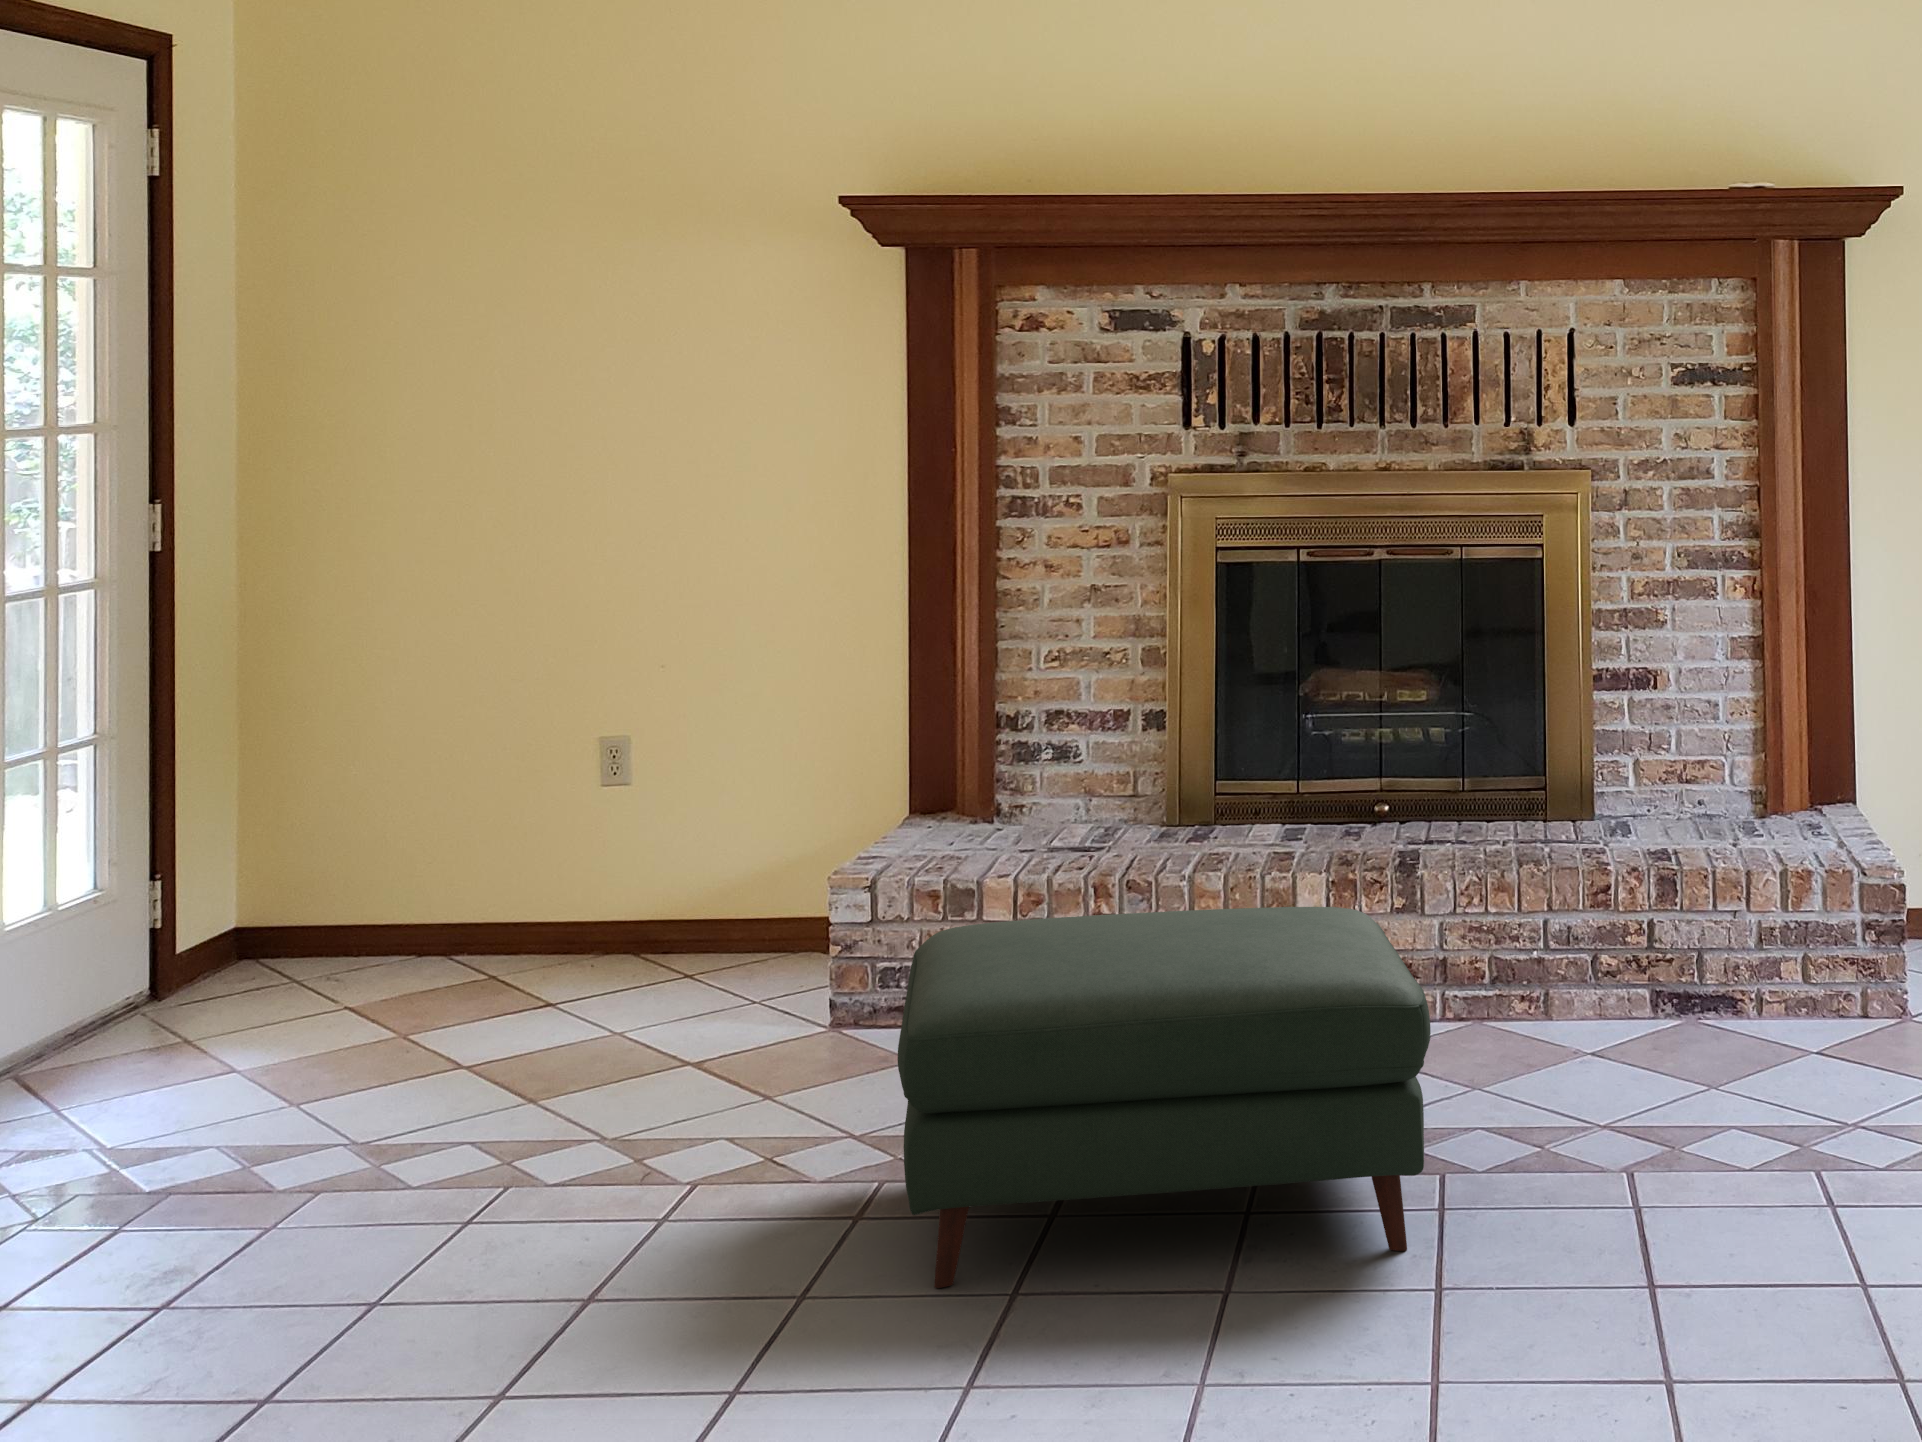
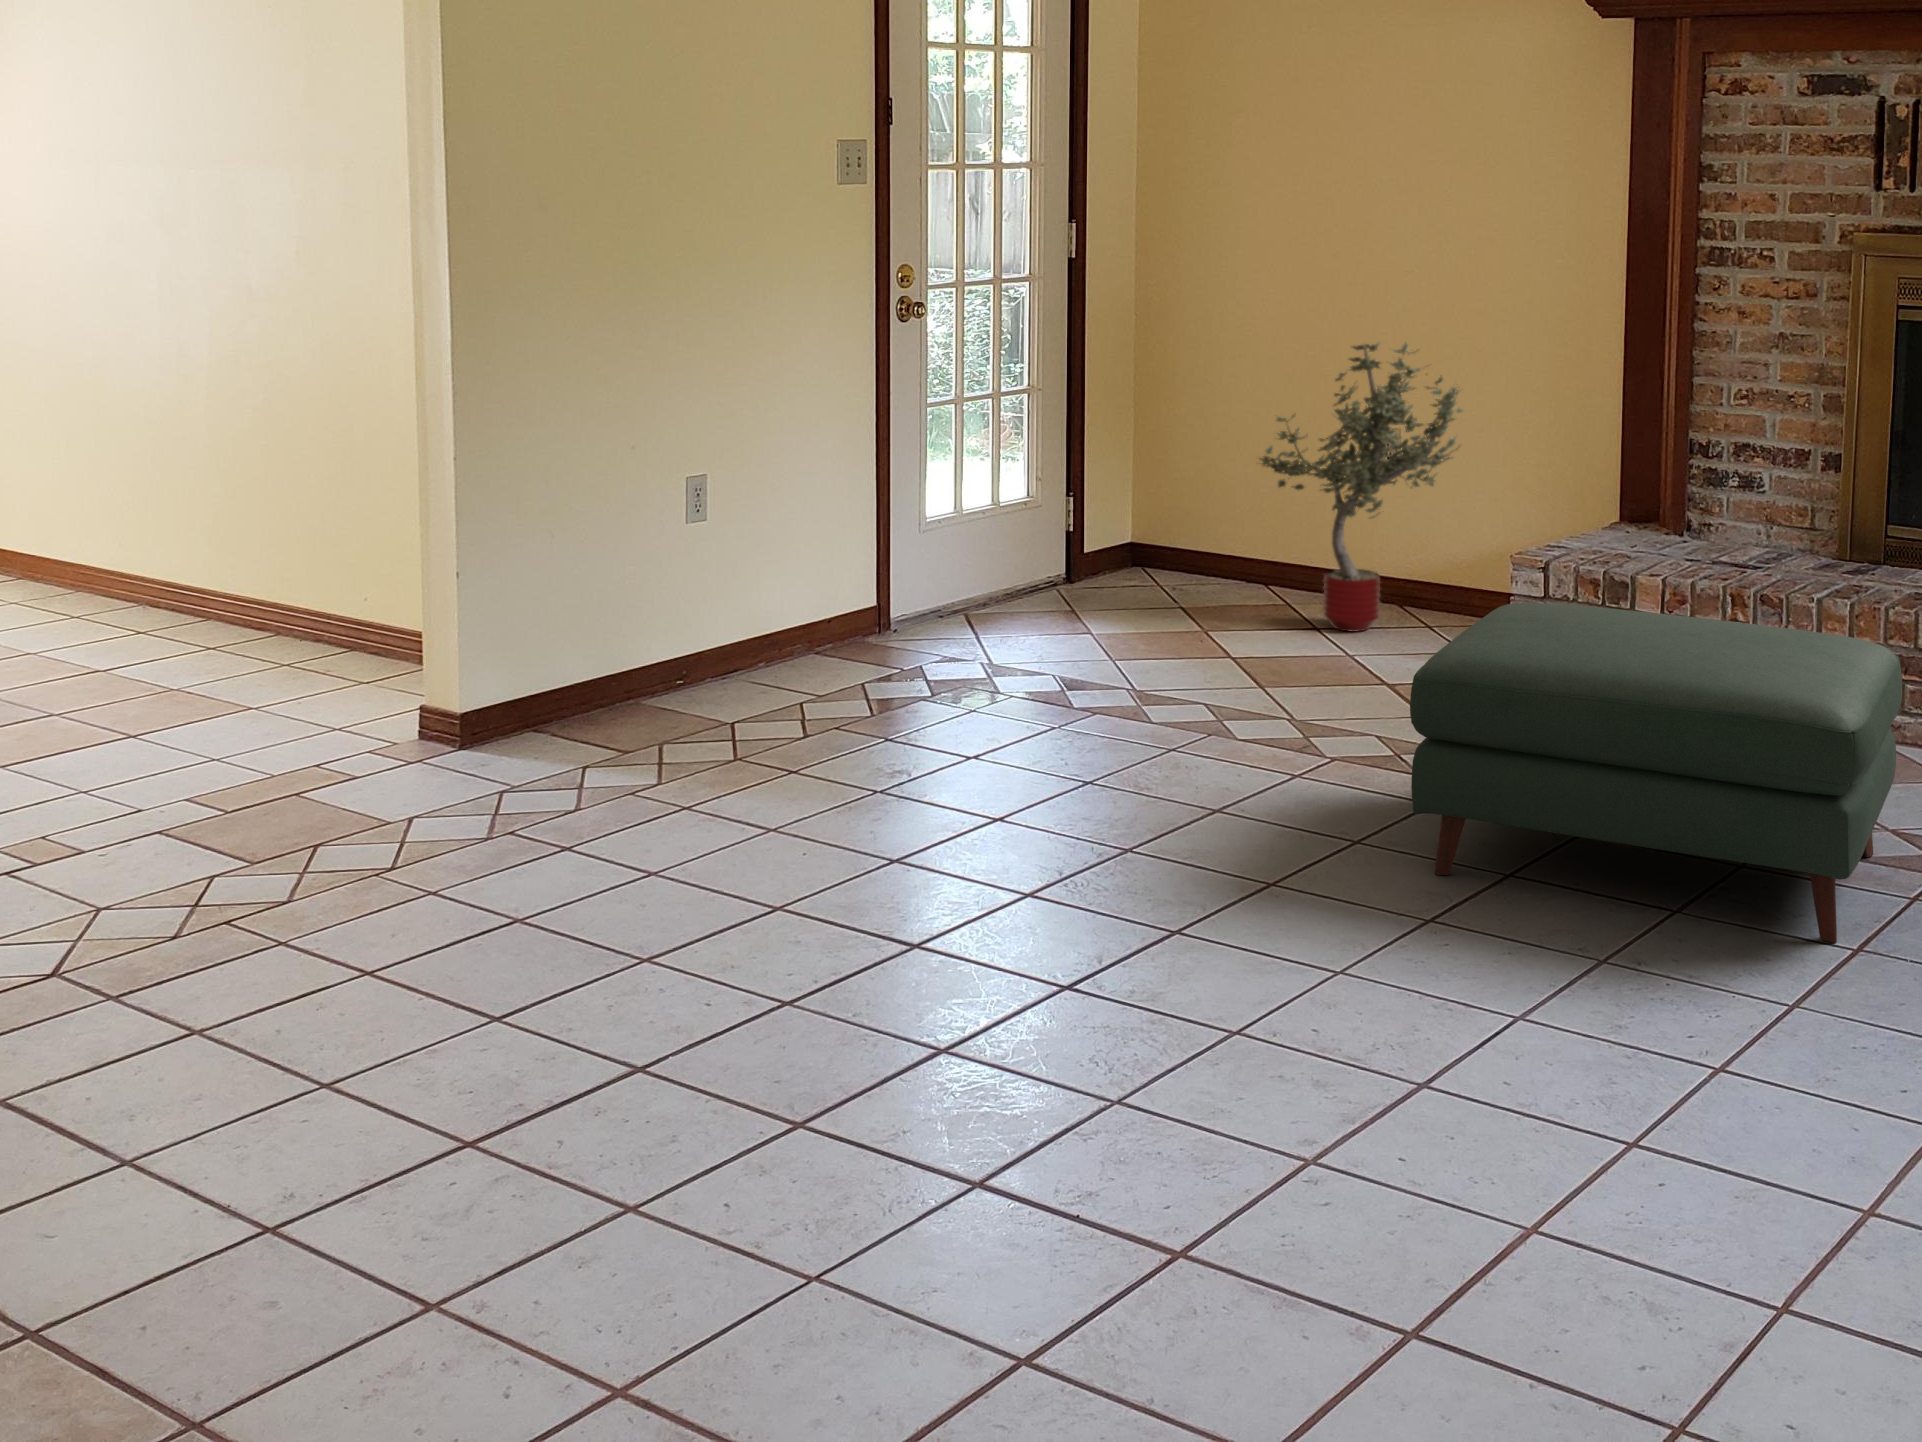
potted tree: none [430,633,732,1014] -> present [1260,343,1463,632]

